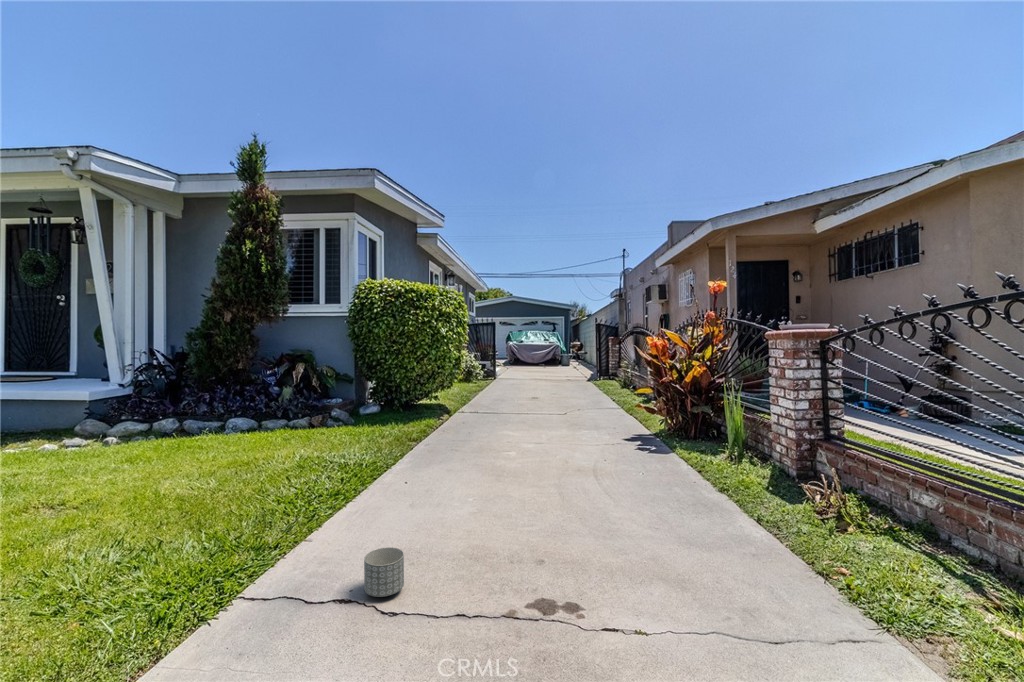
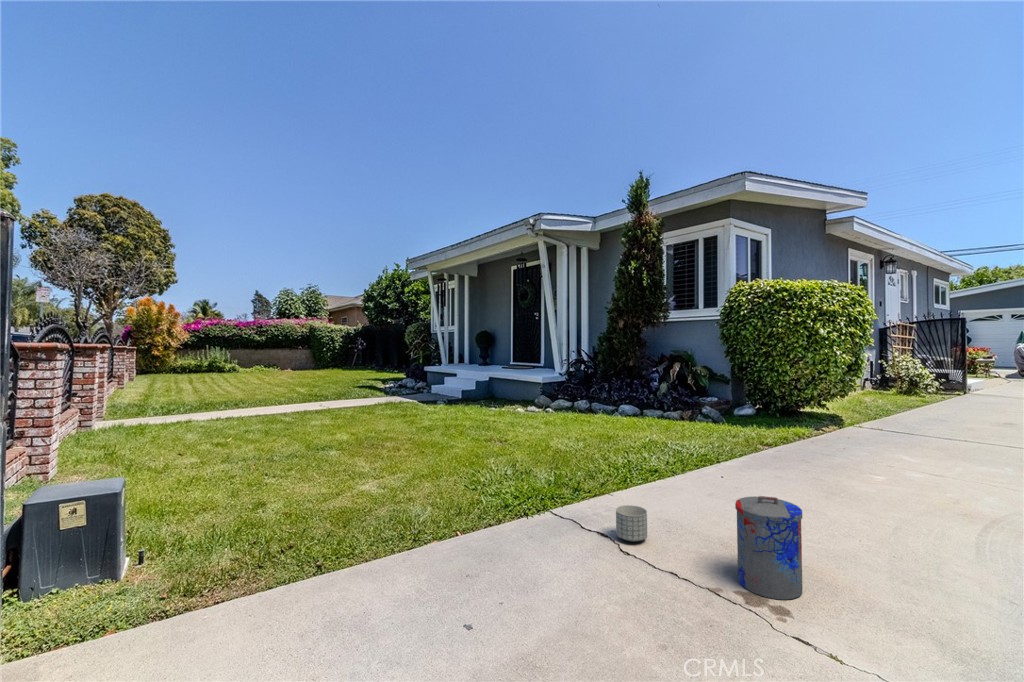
trash can: none [513,496,572,600] -> present [735,496,802,600]

